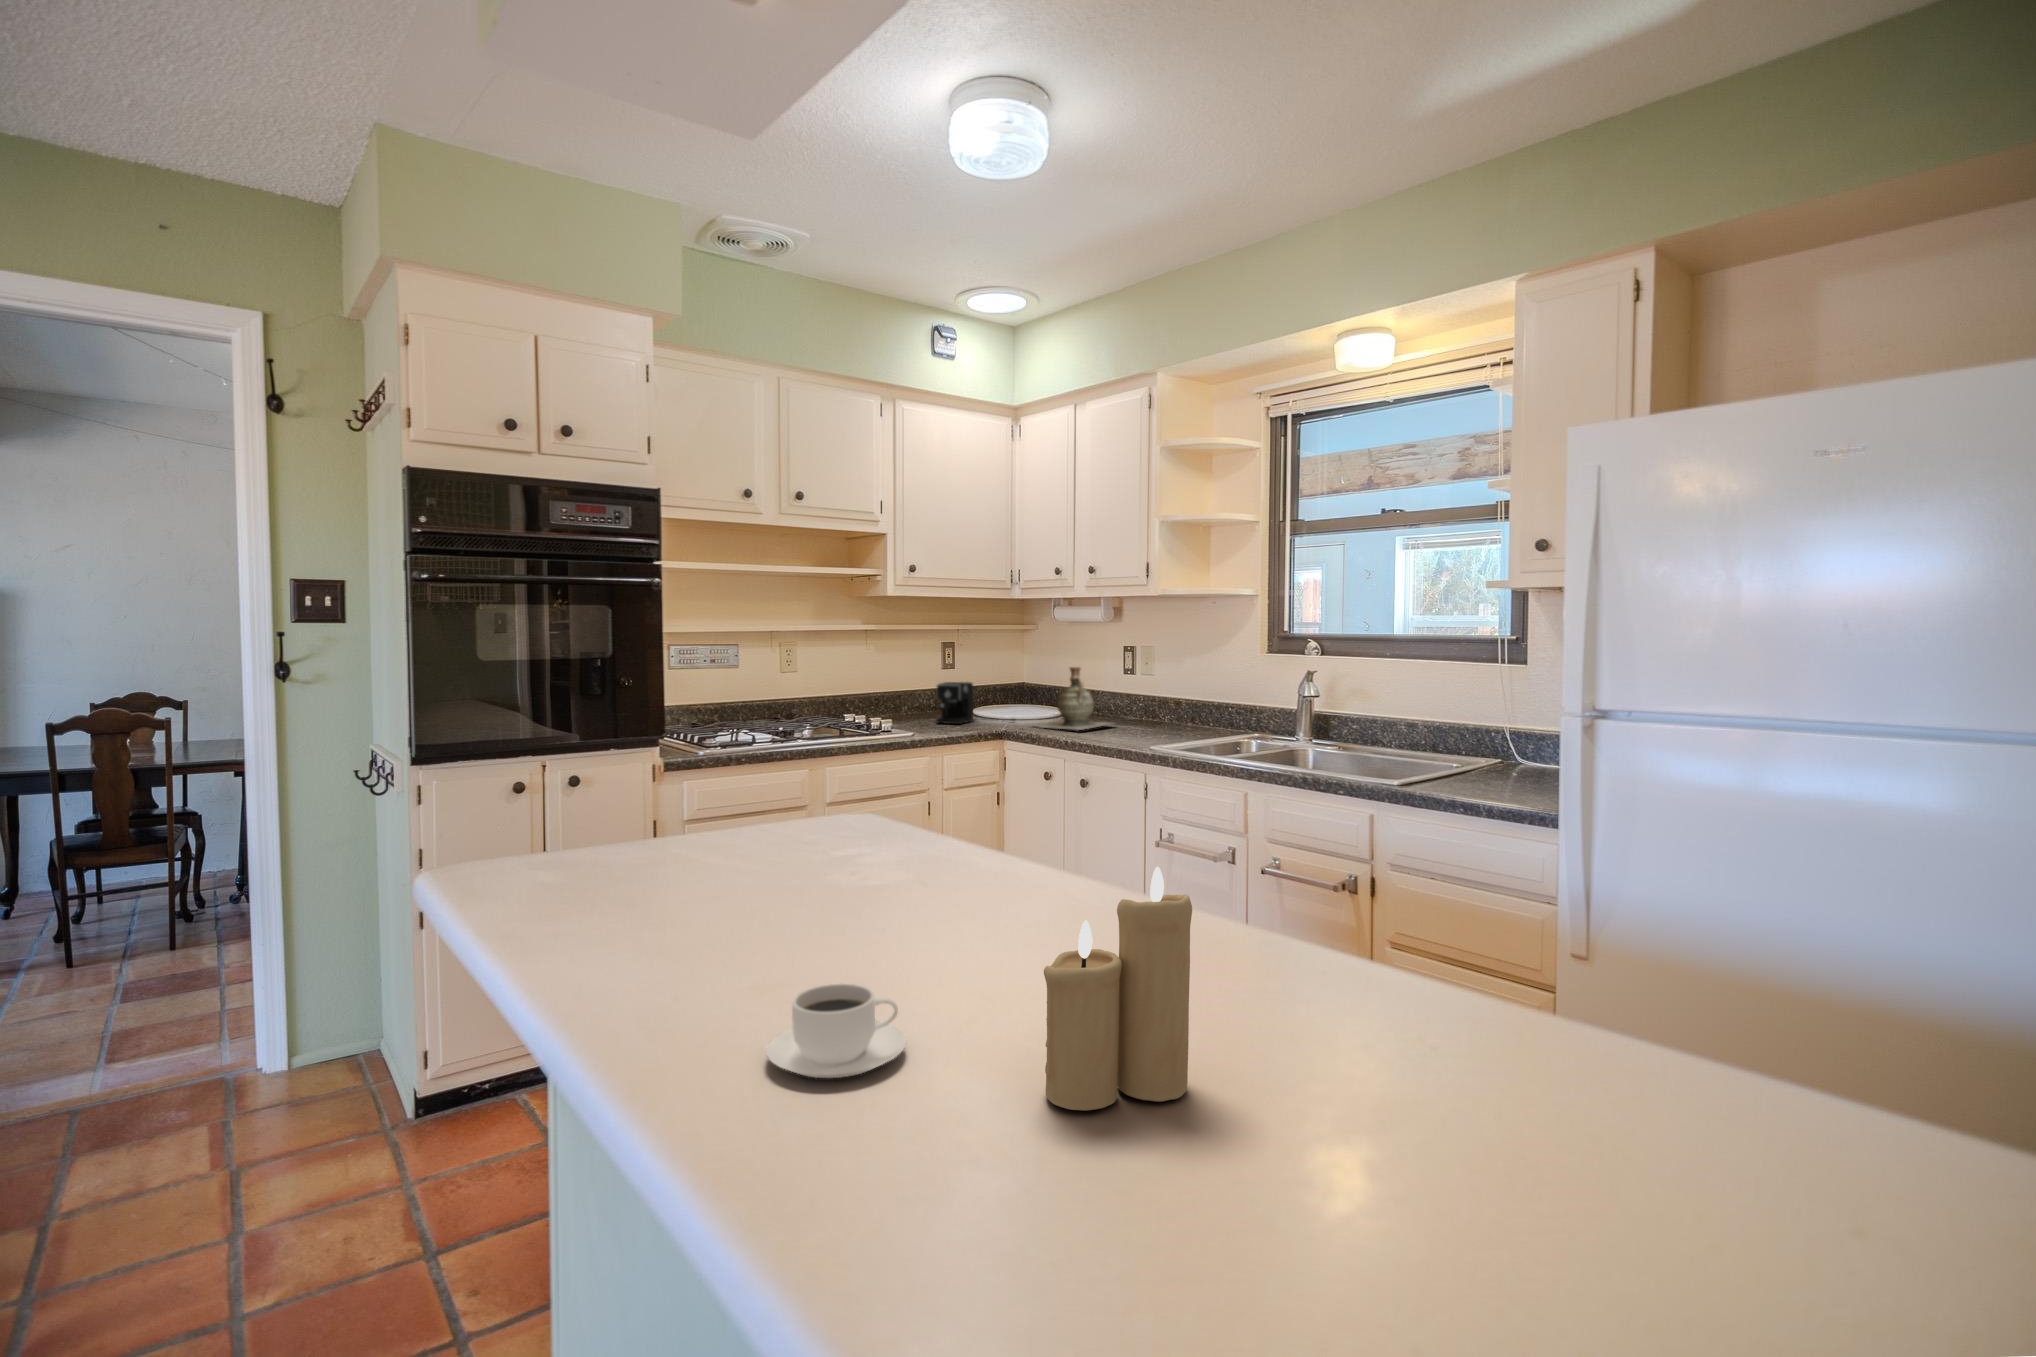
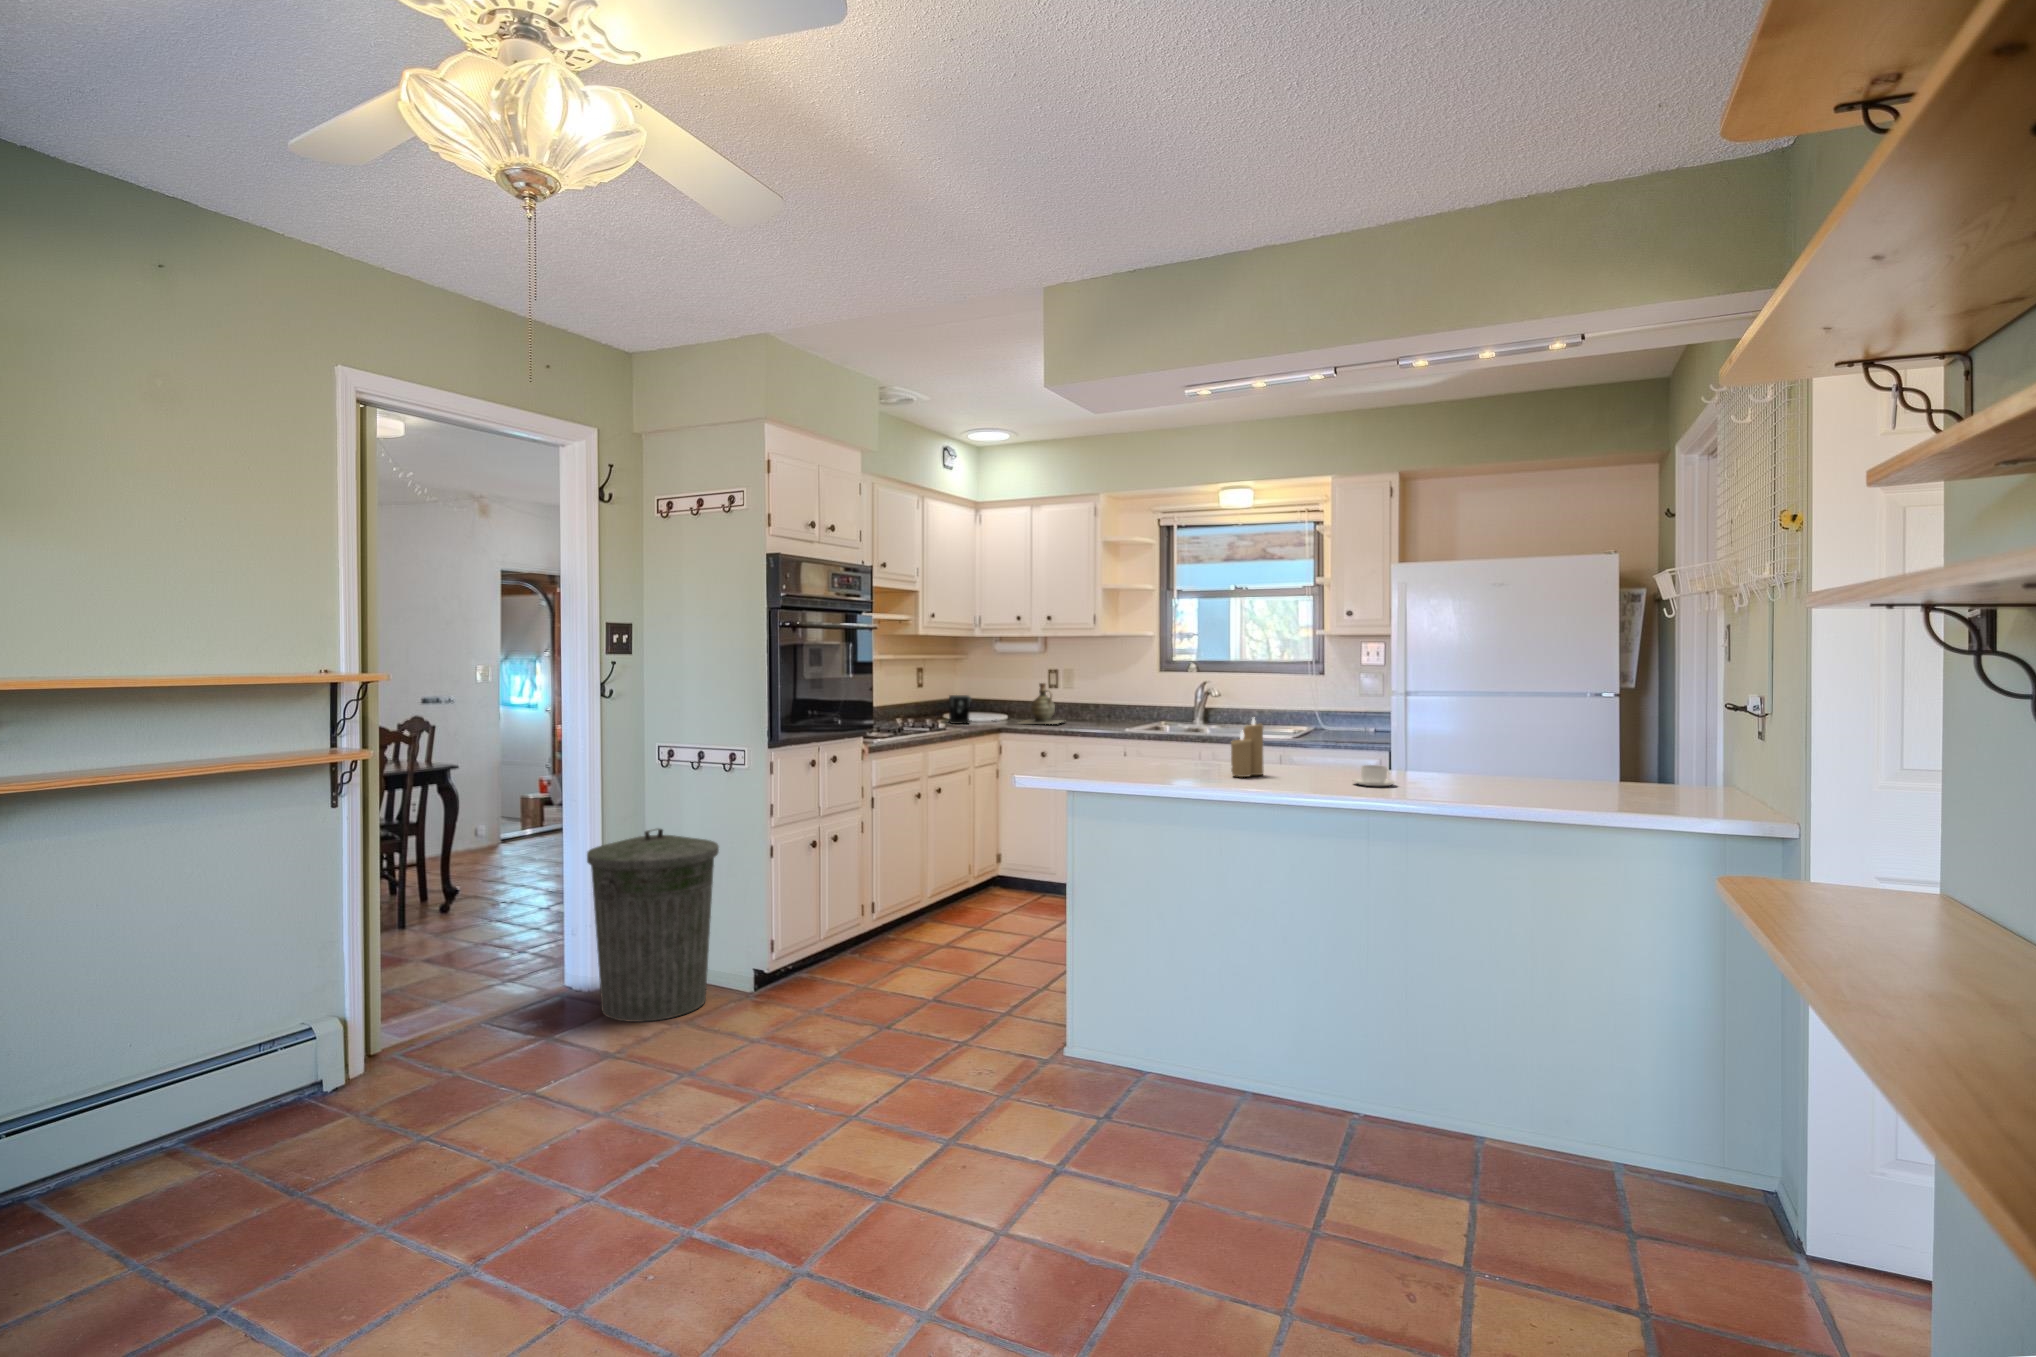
candle: present [1044,867,1192,1111] -> present [1231,718,1264,777]
trash can: none [147,870,370,1152] -> present [587,829,719,1022]

